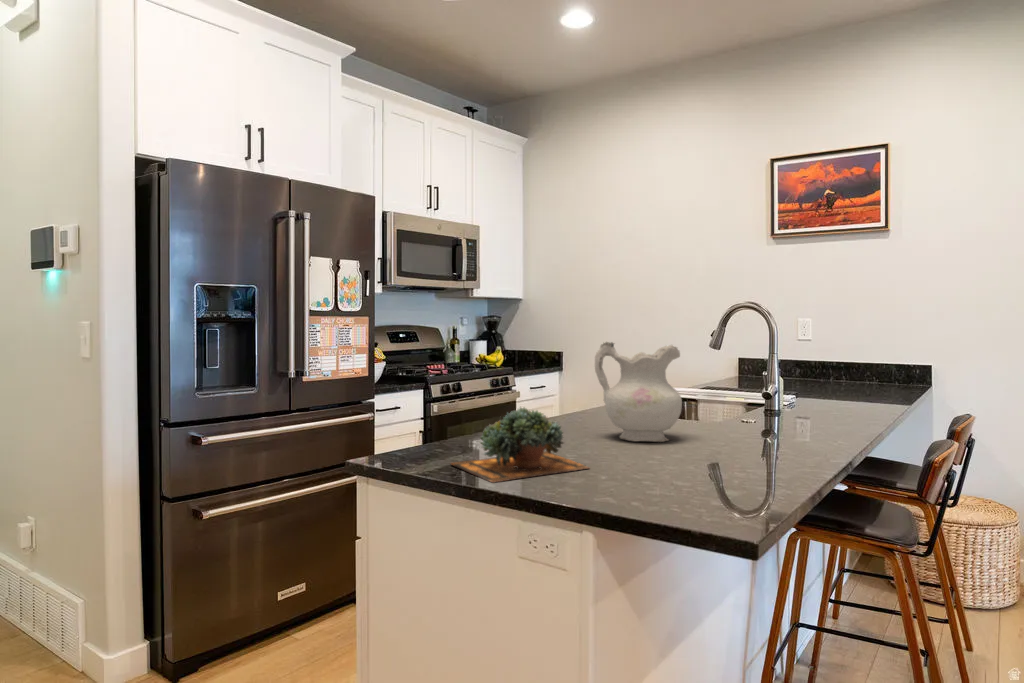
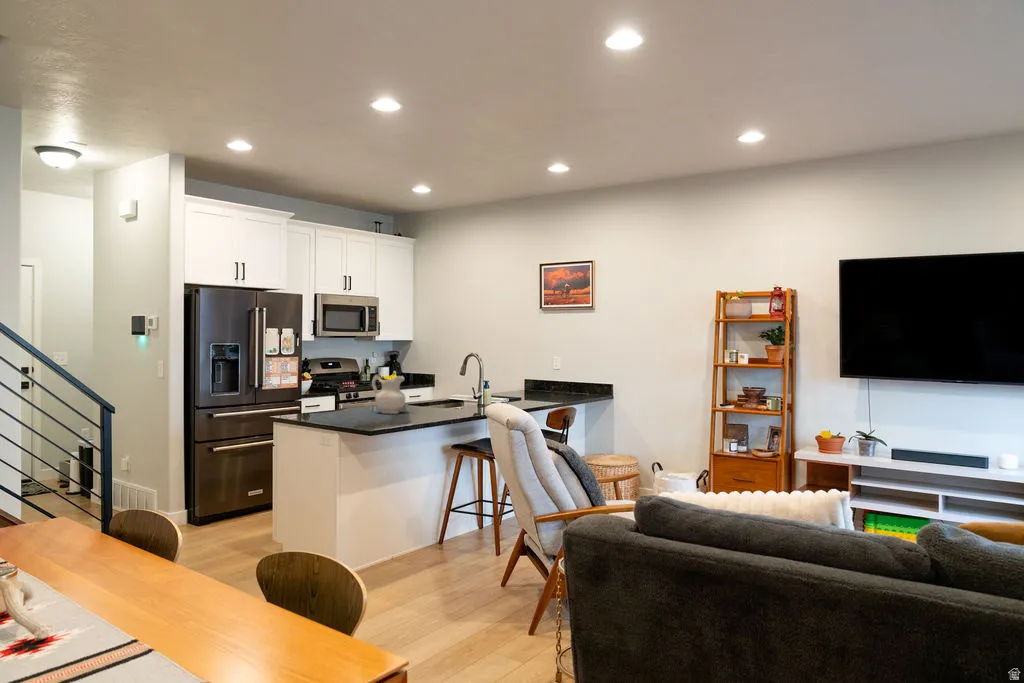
succulent plant: present [451,408,589,483] -> none [303,398,349,421]

